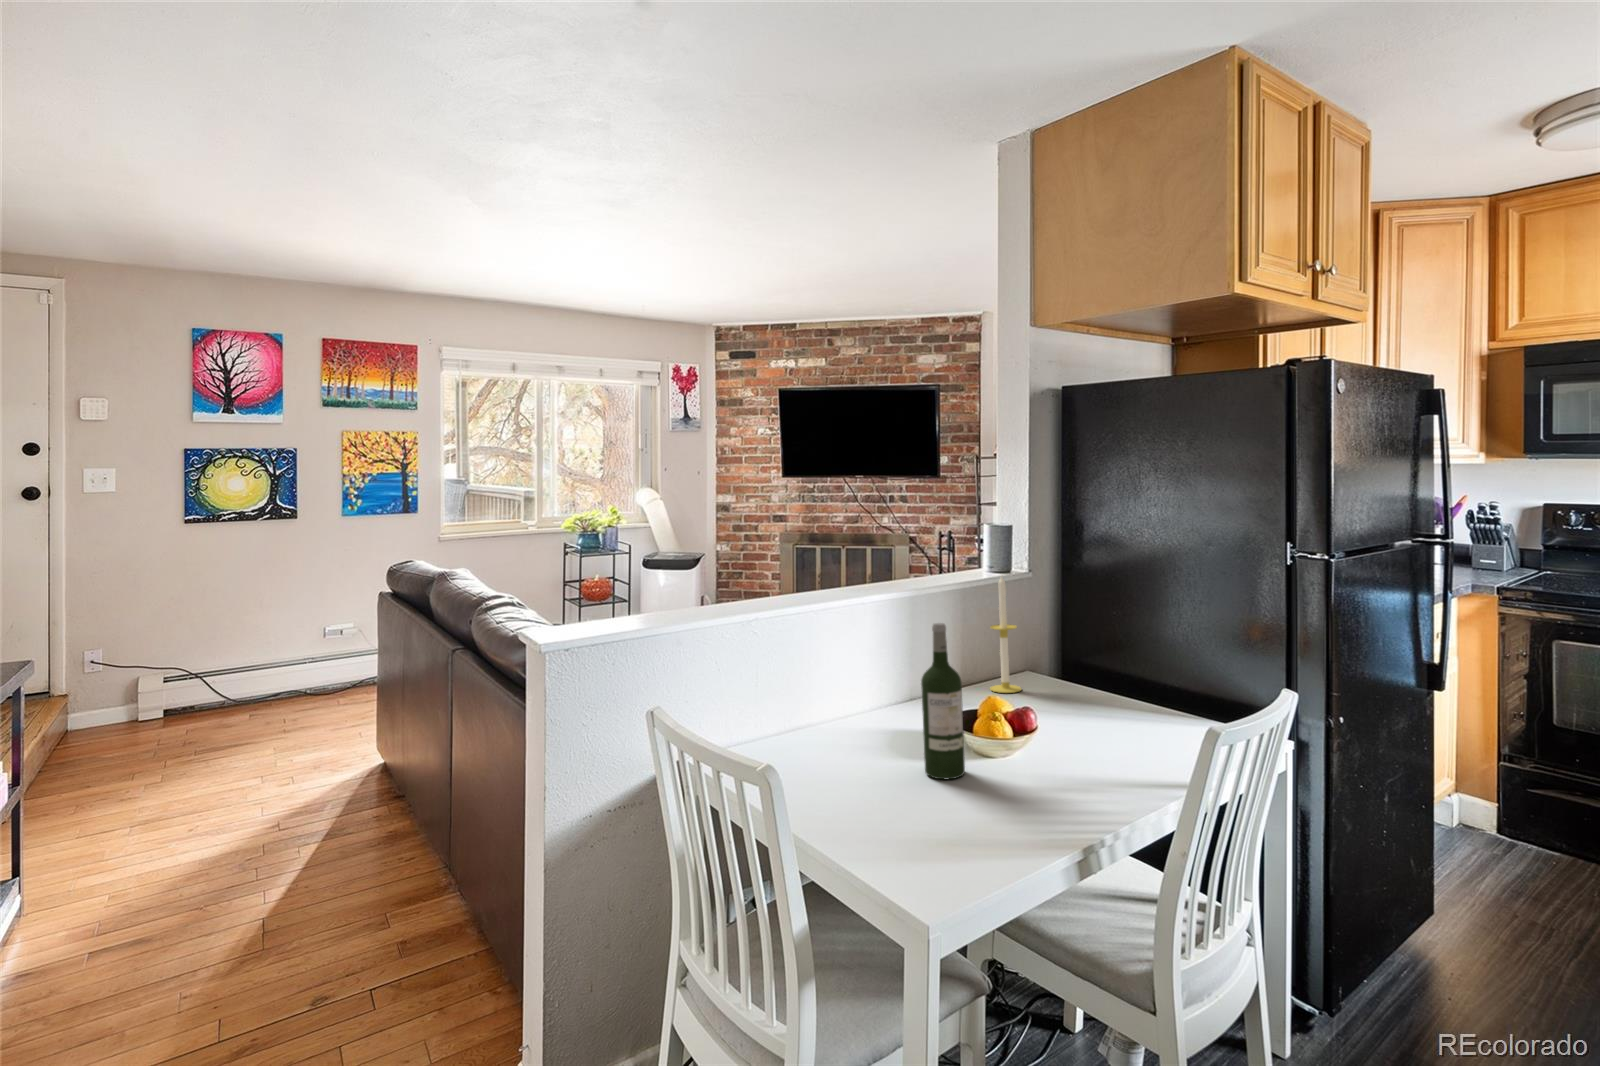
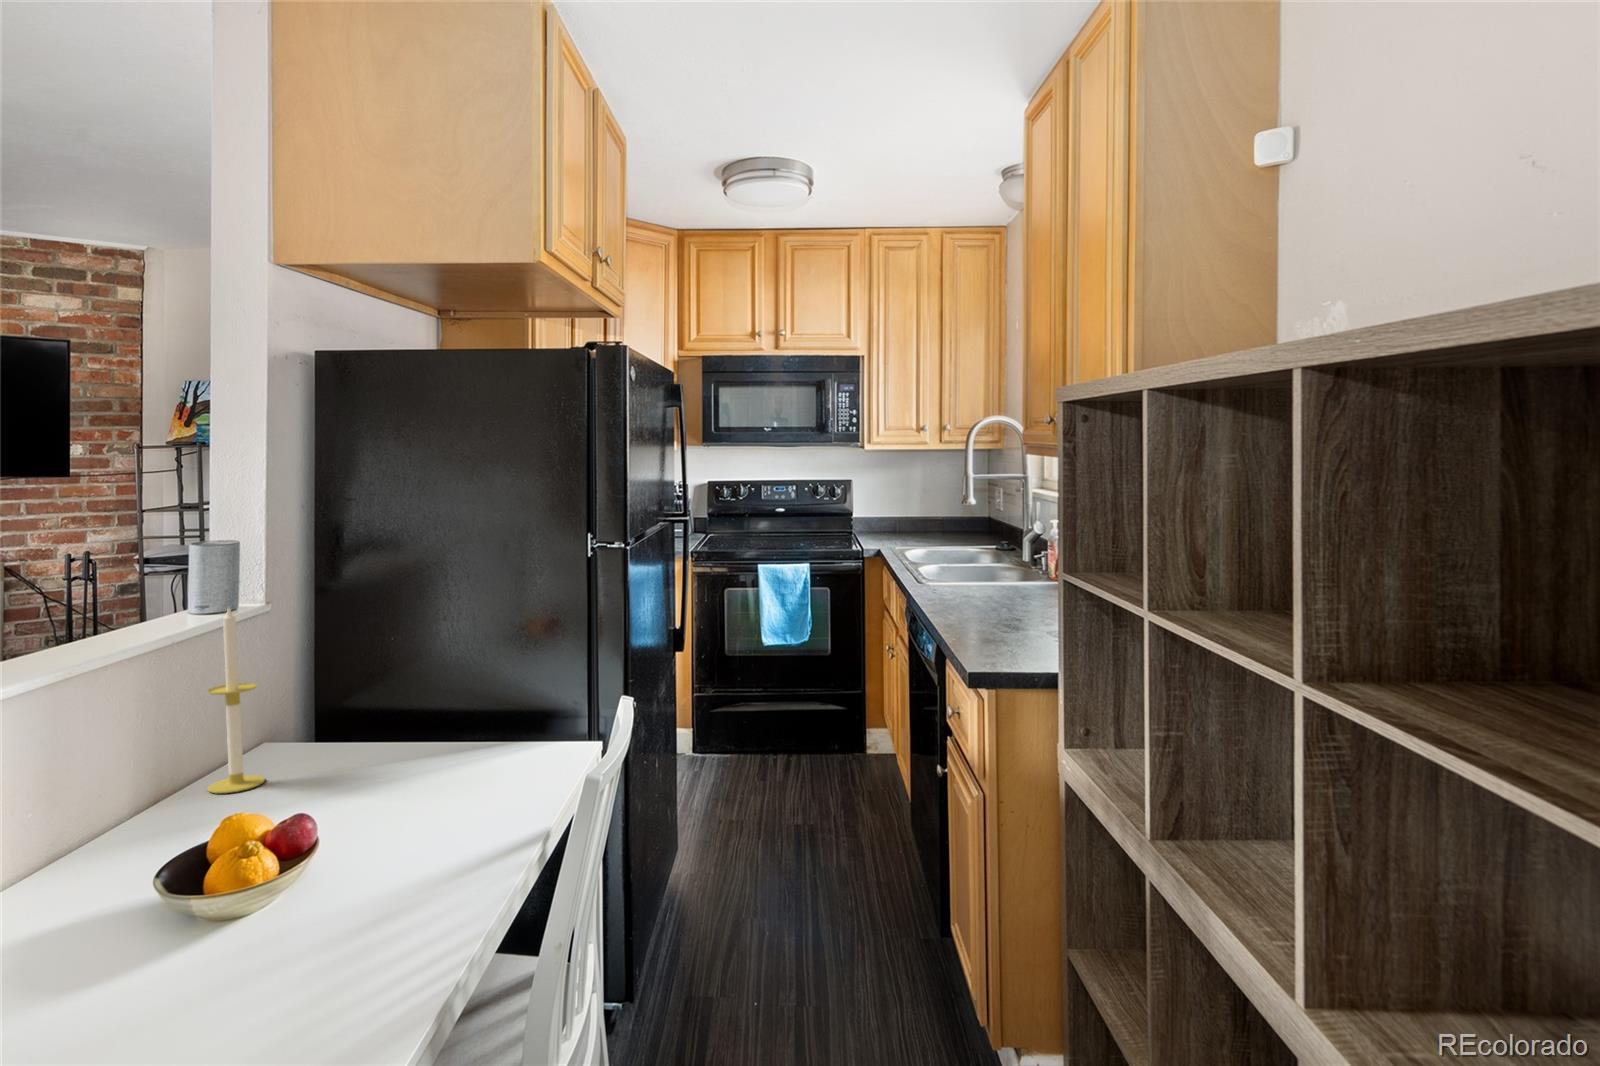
wine bottle: present [921,623,965,779] -> none [91,705,195,1012]

